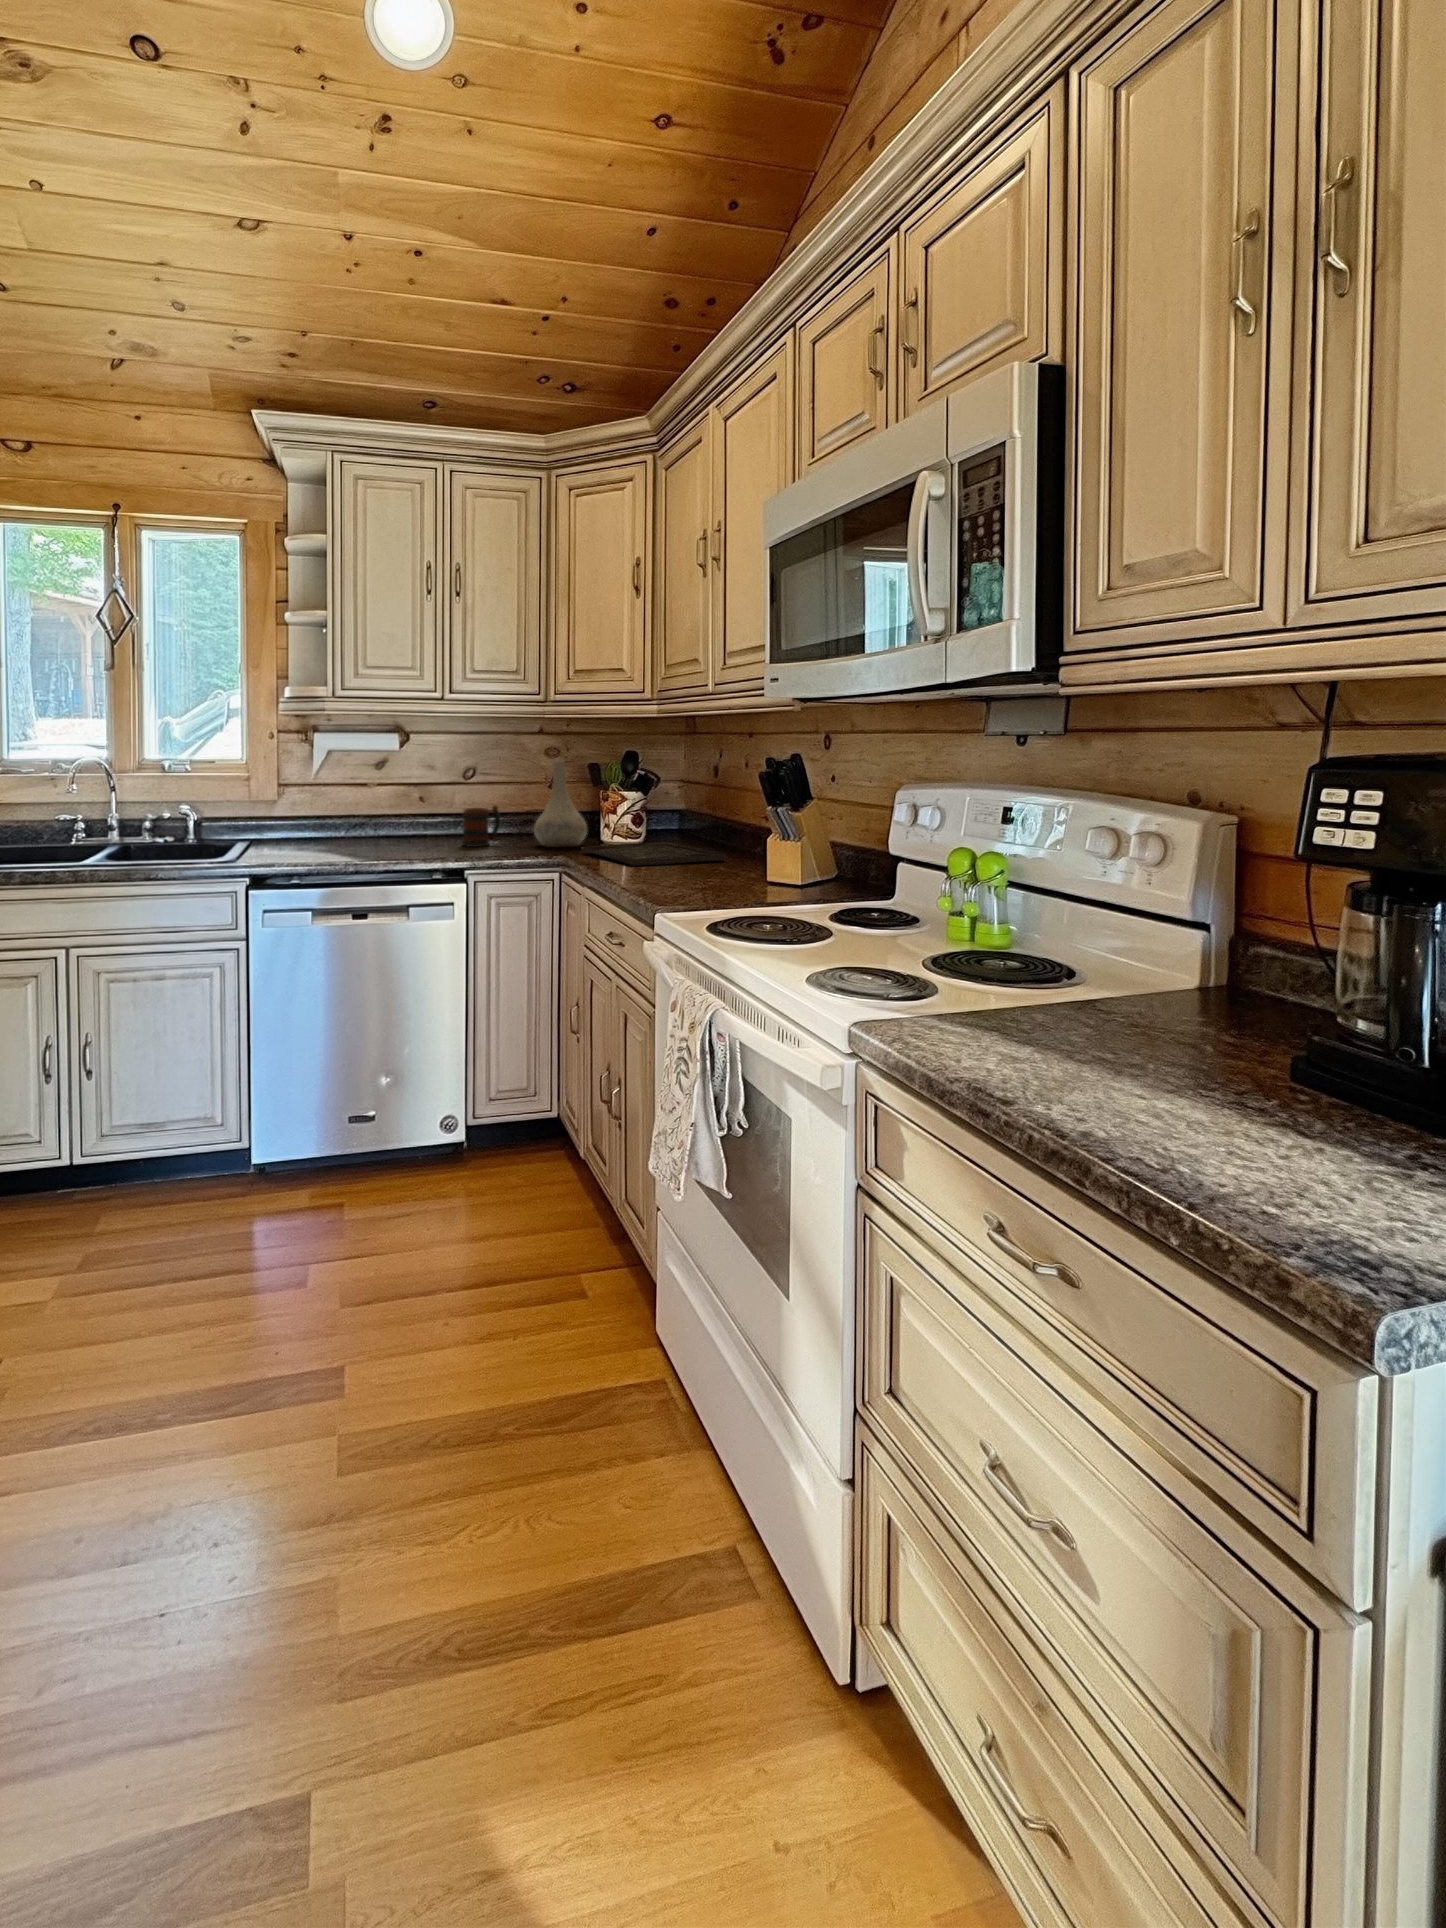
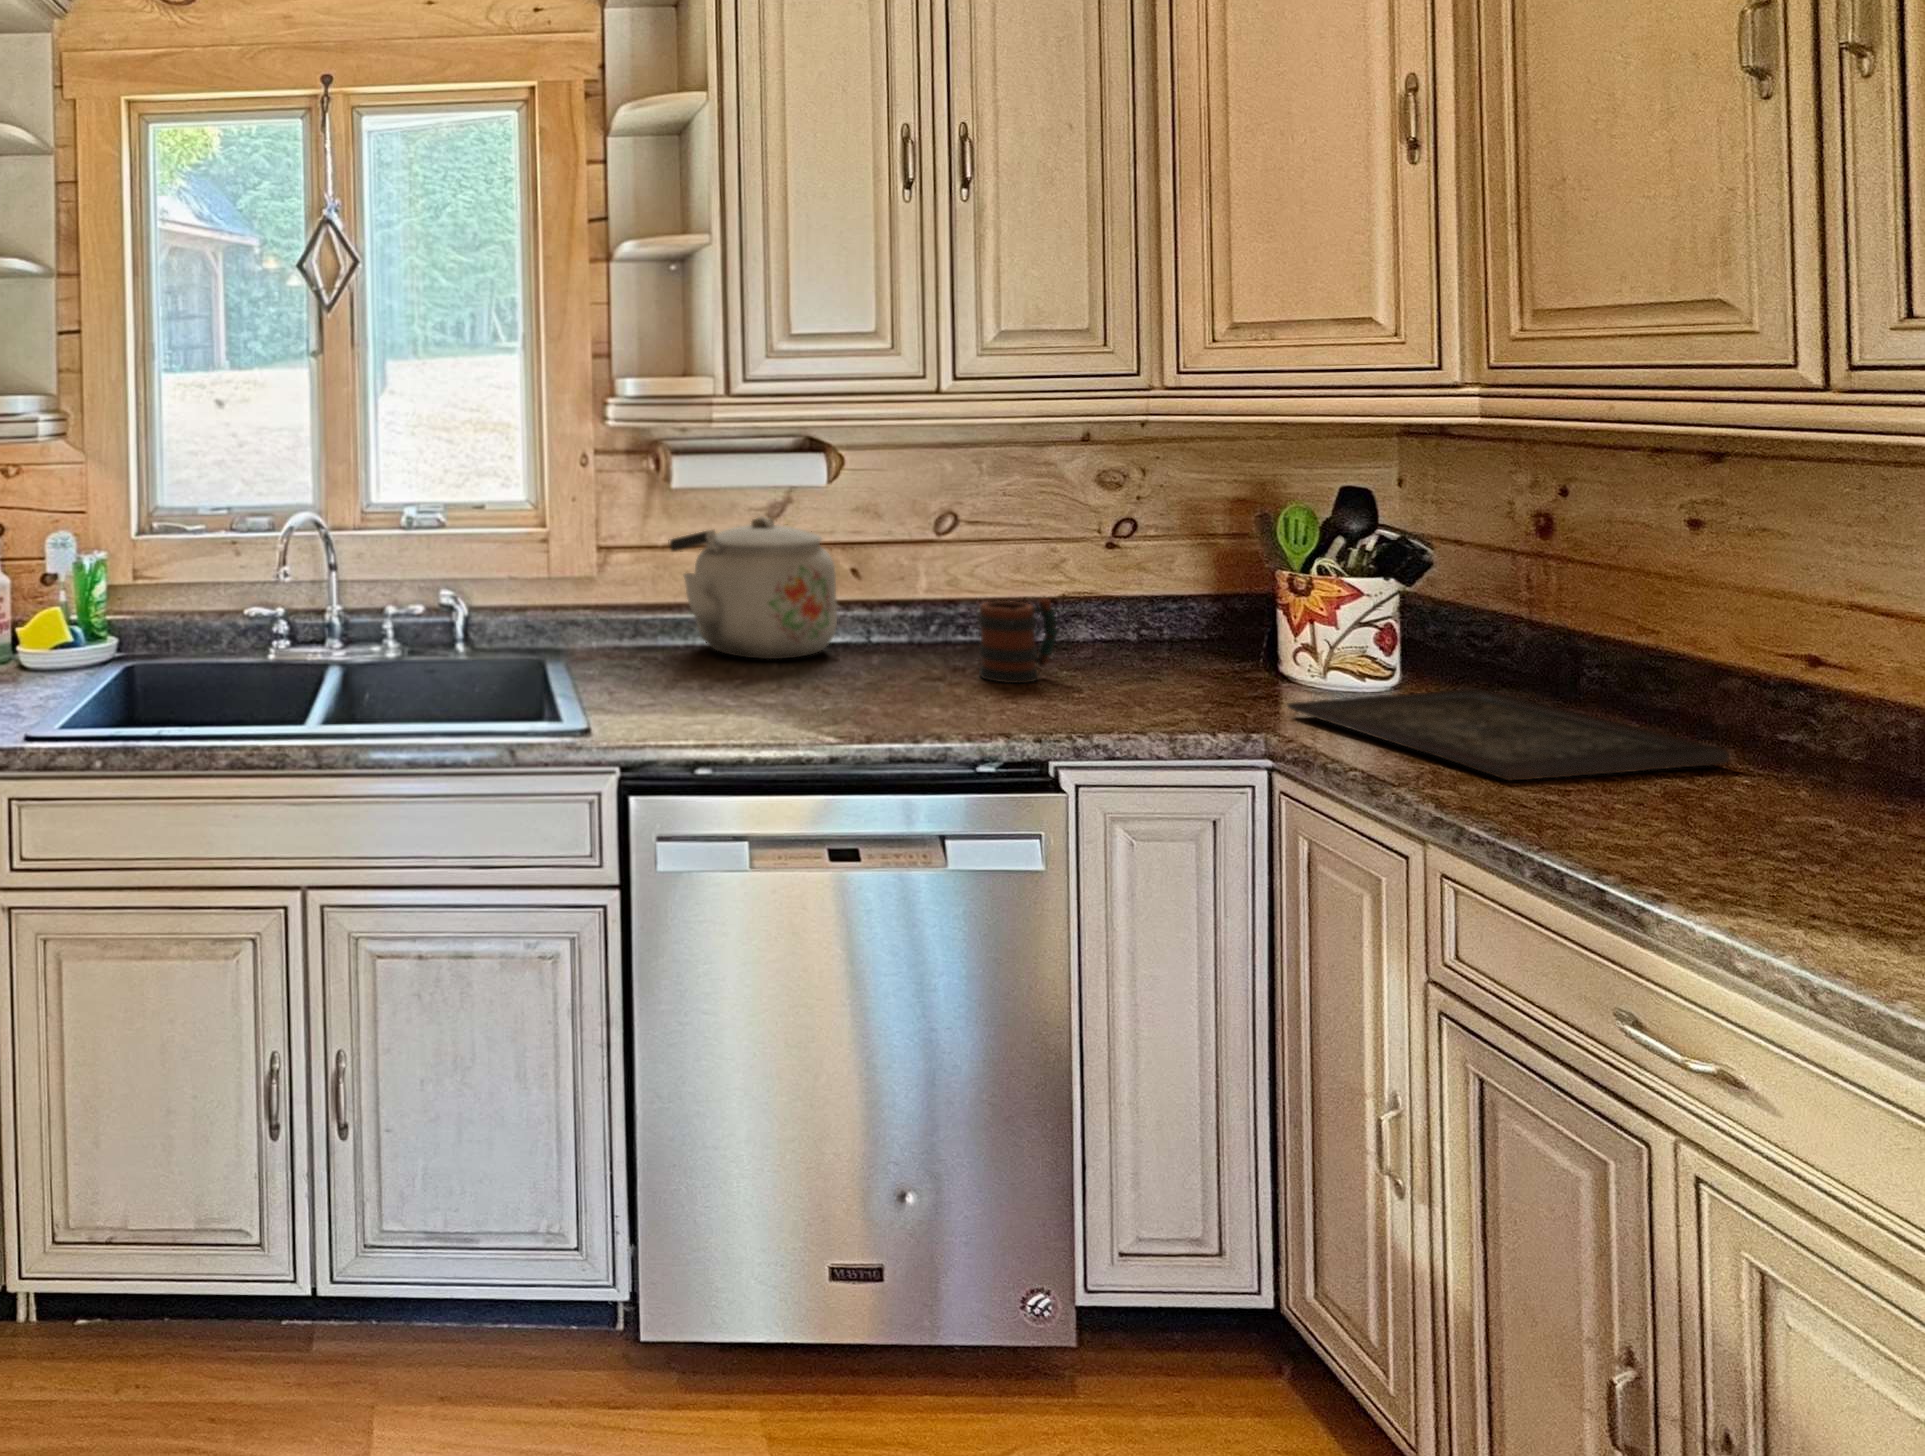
vase: present [534,760,587,847] -> none [1133,507,1258,691]
kettle: none [317,767,404,841] -> present [670,516,837,659]

